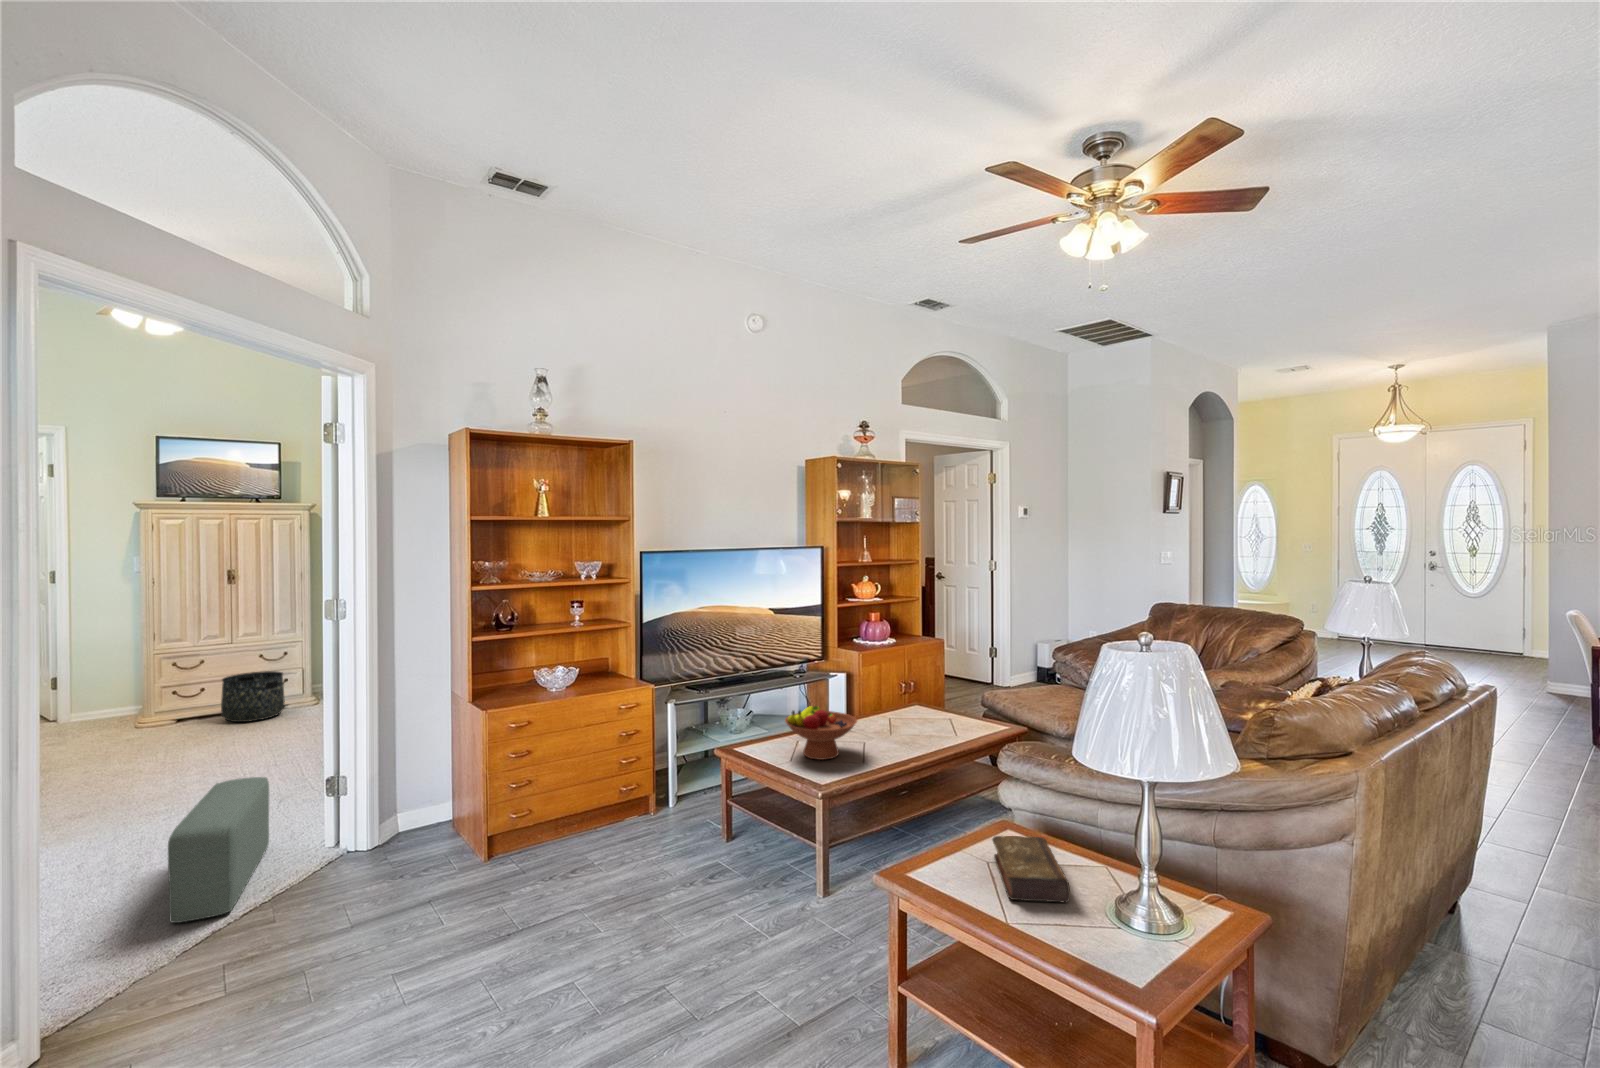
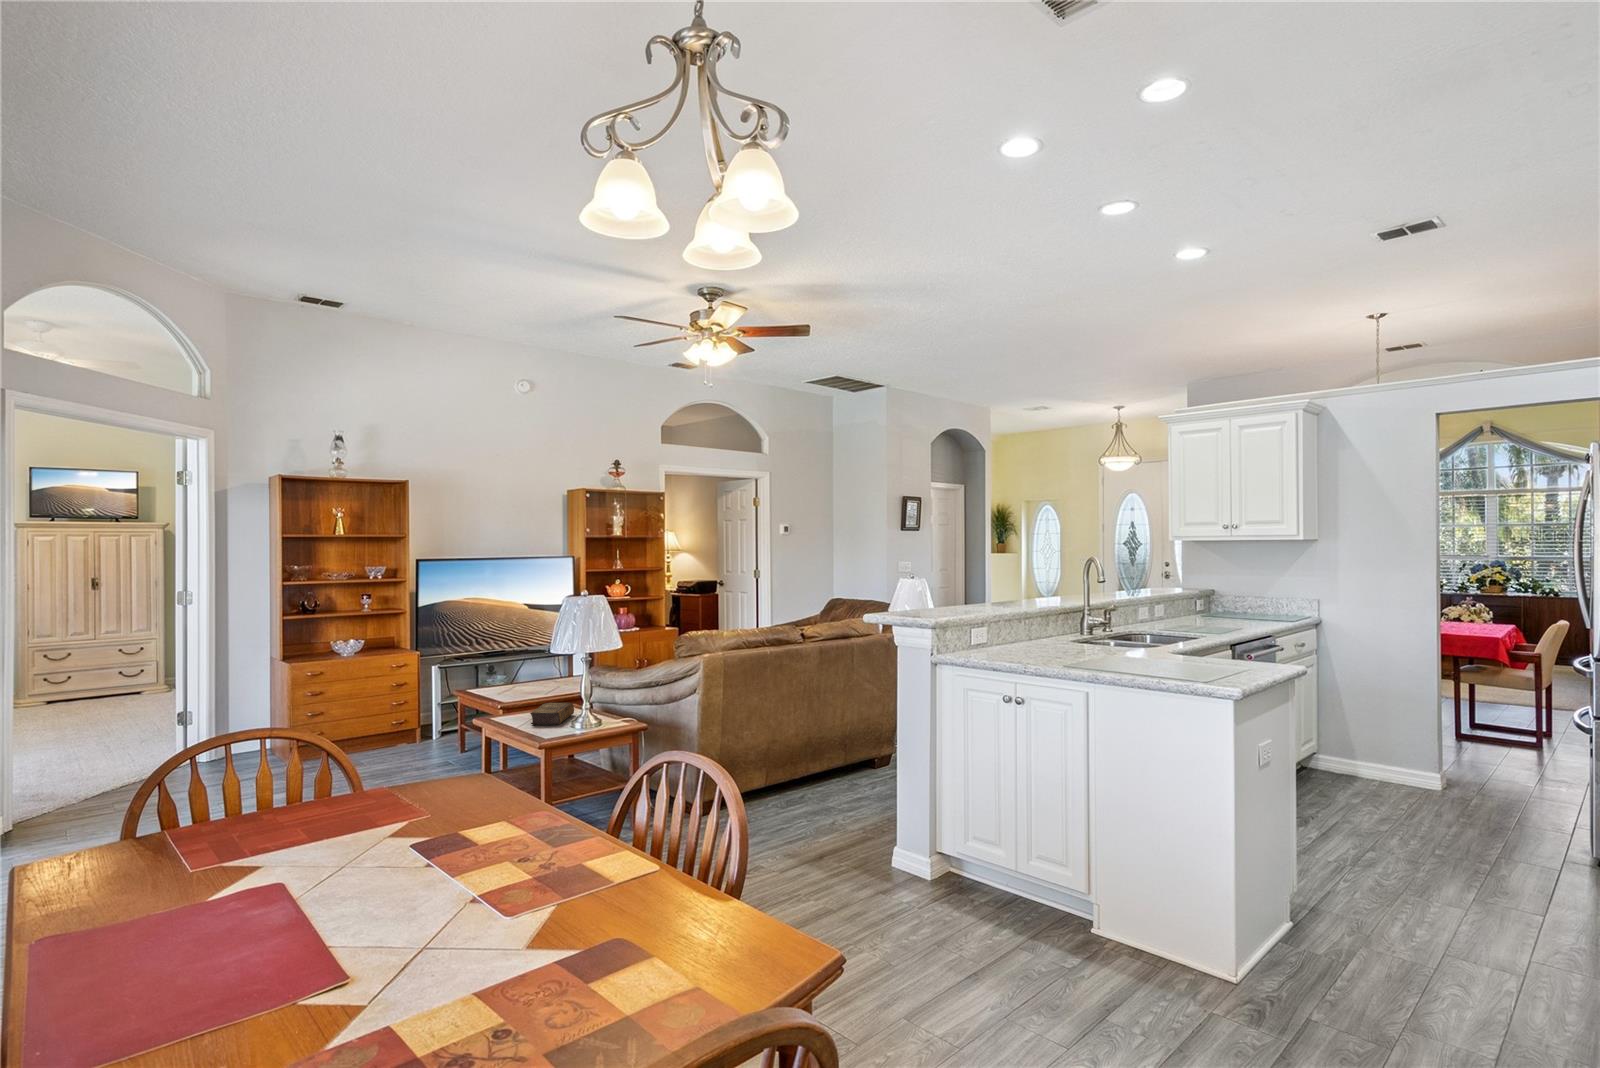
basket: present [221,671,285,722] -> none [86,663,140,703]
fruit bowl: present [785,706,857,760] -> none [498,661,549,695]
pouf: present [168,777,269,923] -> none [71,714,135,791]

